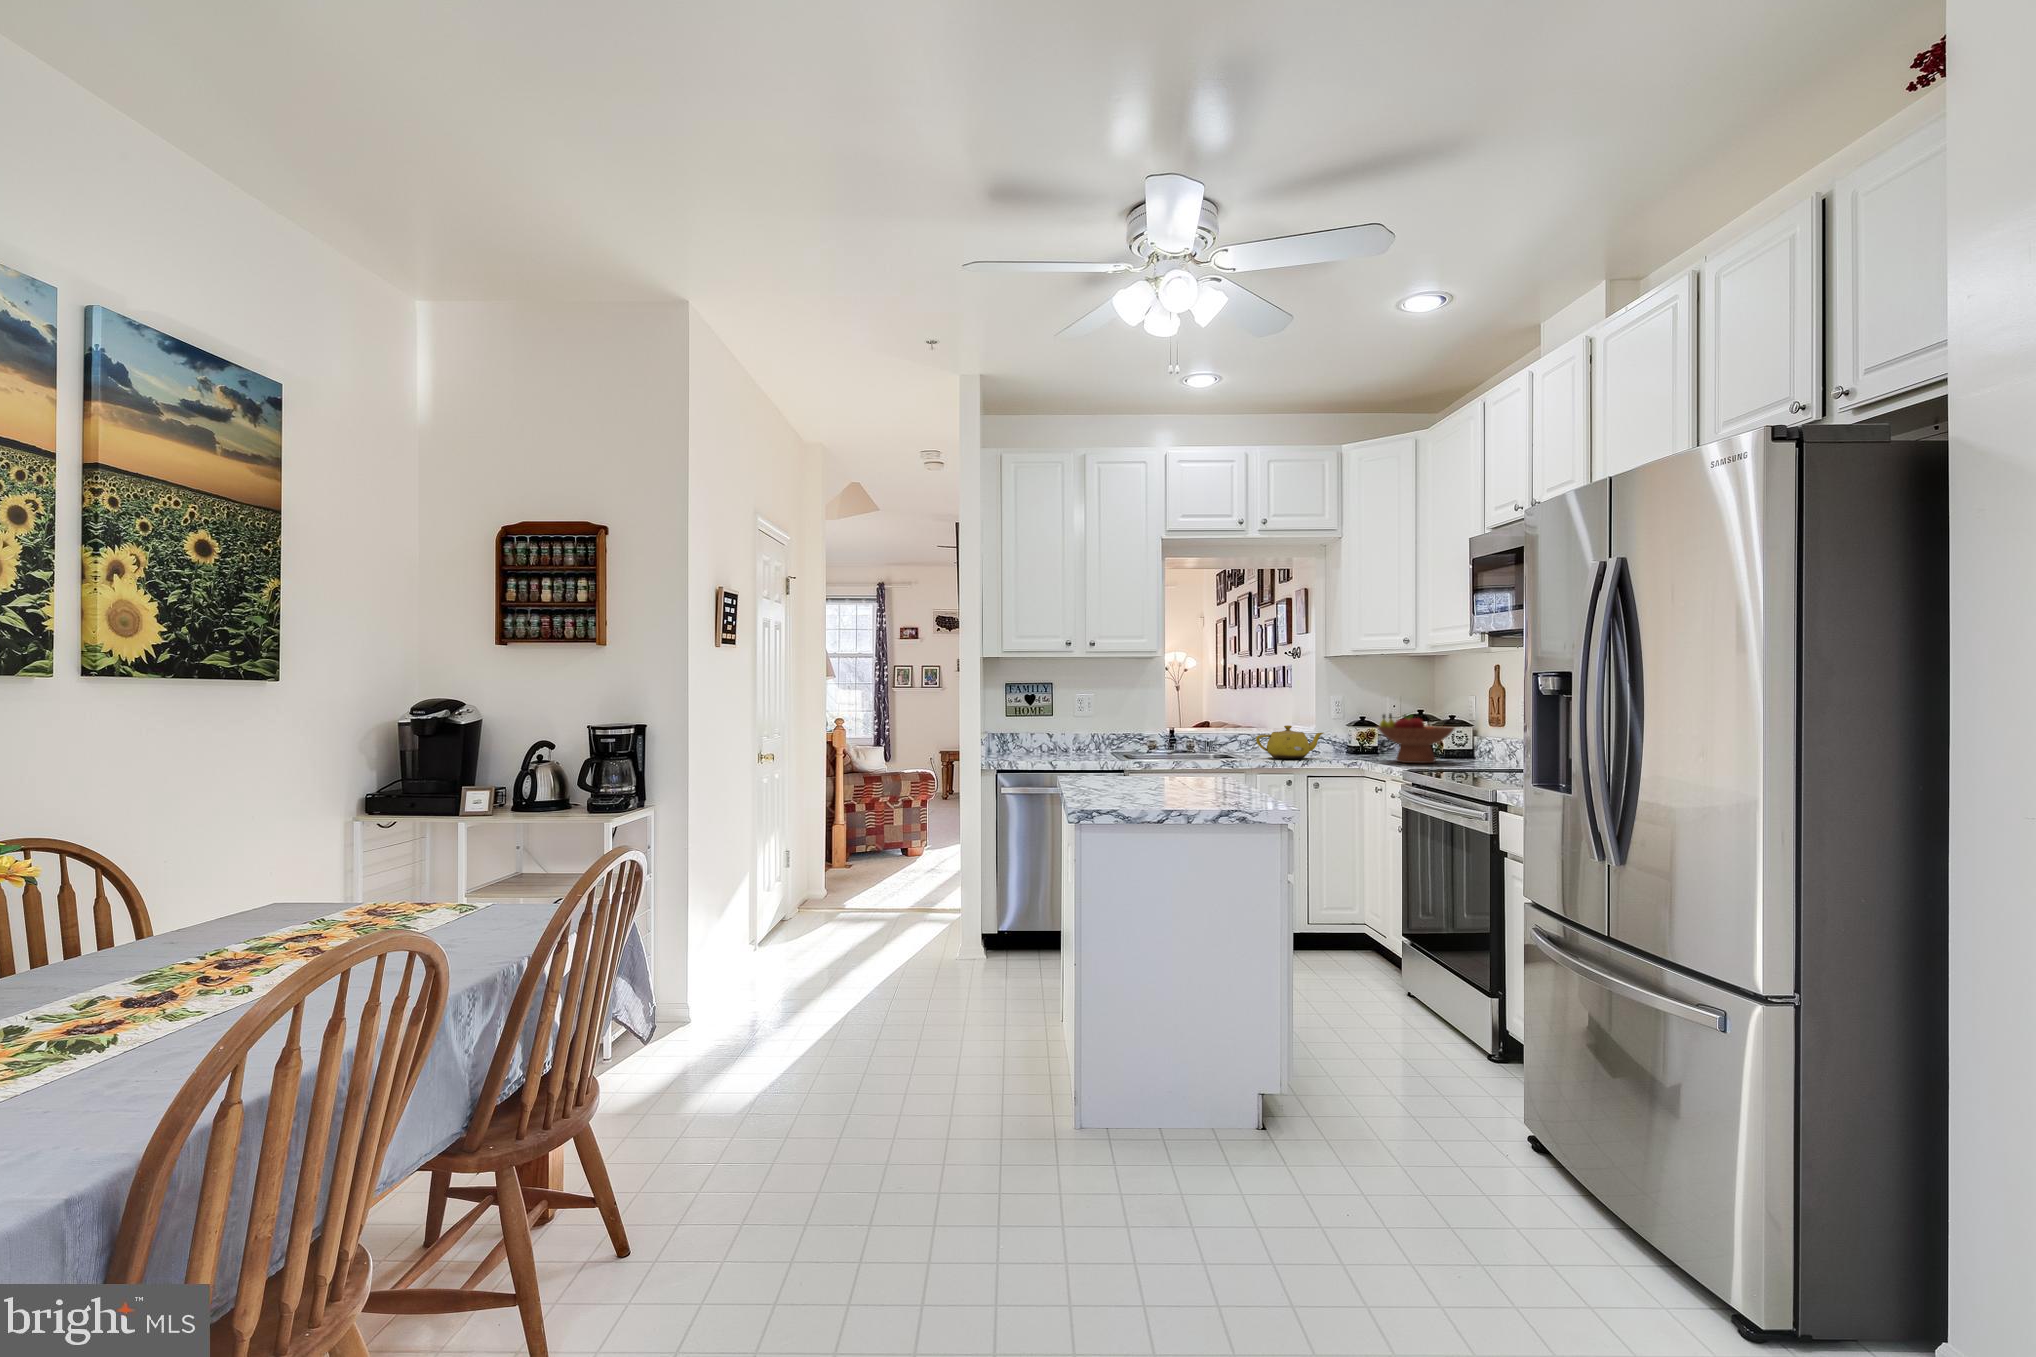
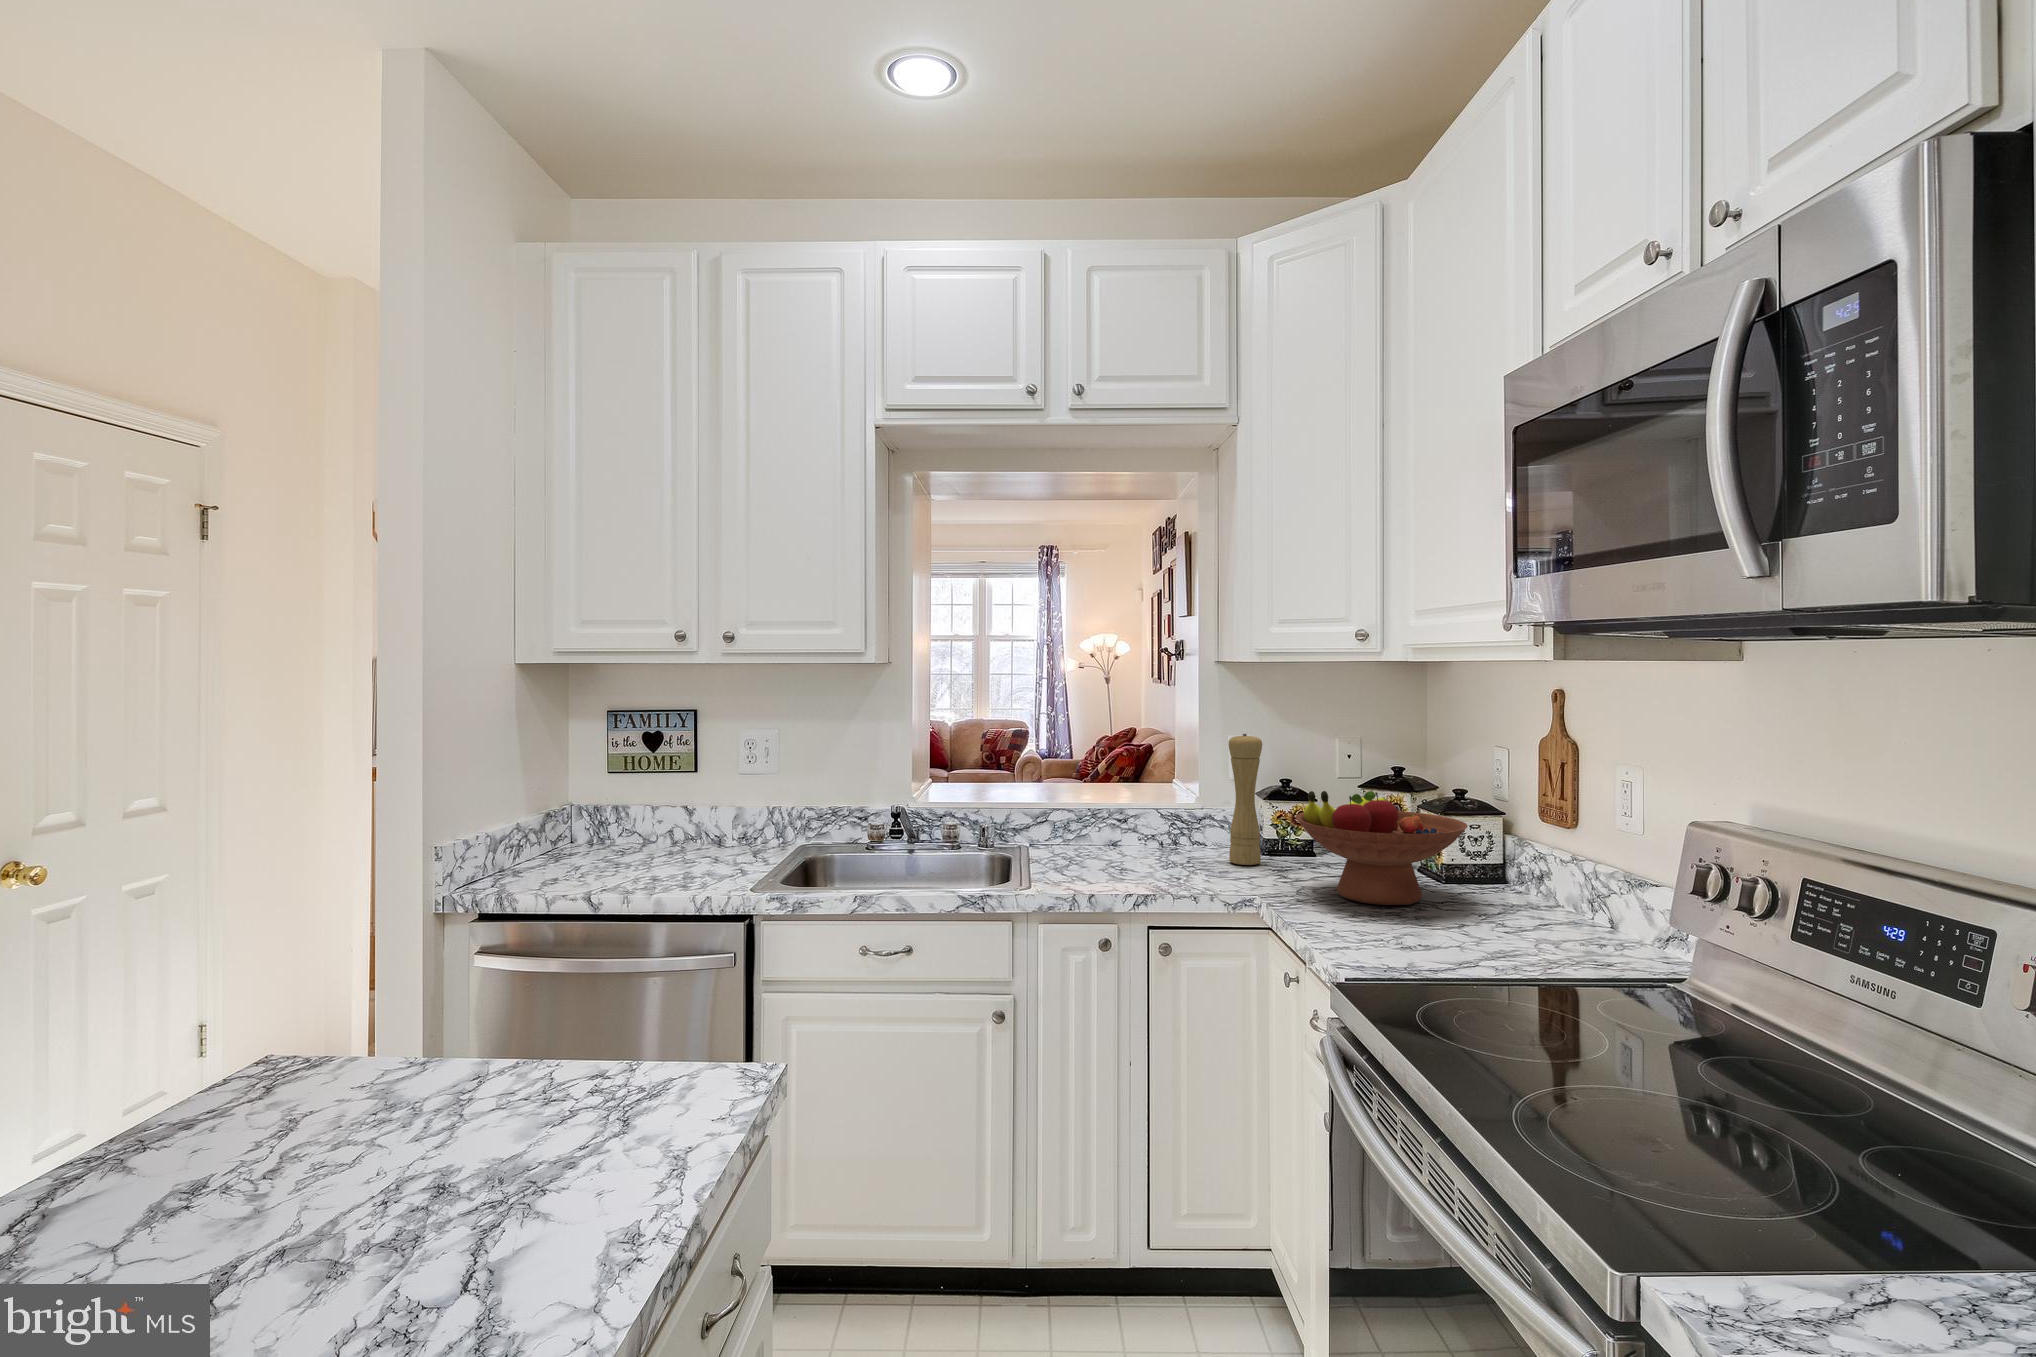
pepper mill: none [1336,692,1354,757] -> present [1228,734,1262,865]
teapot: present [1256,725,1324,759] -> none [1064,803,1200,874]

